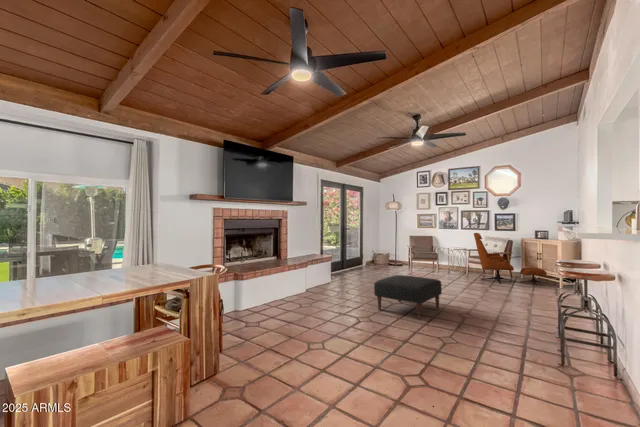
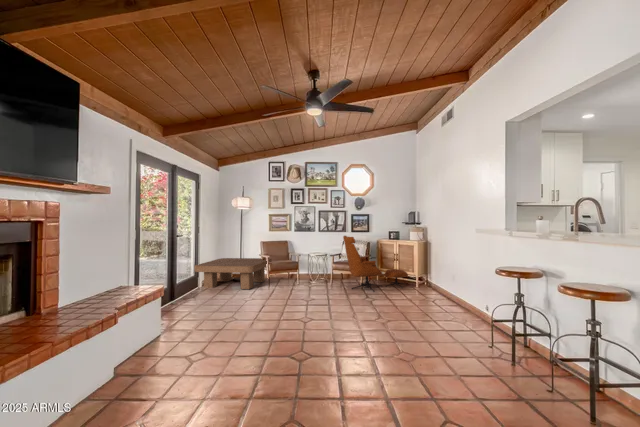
coffee table: none [360,248,417,271] -> present [194,258,272,289]
ottoman: present [374,275,442,319] -> none [285,313,381,400]

